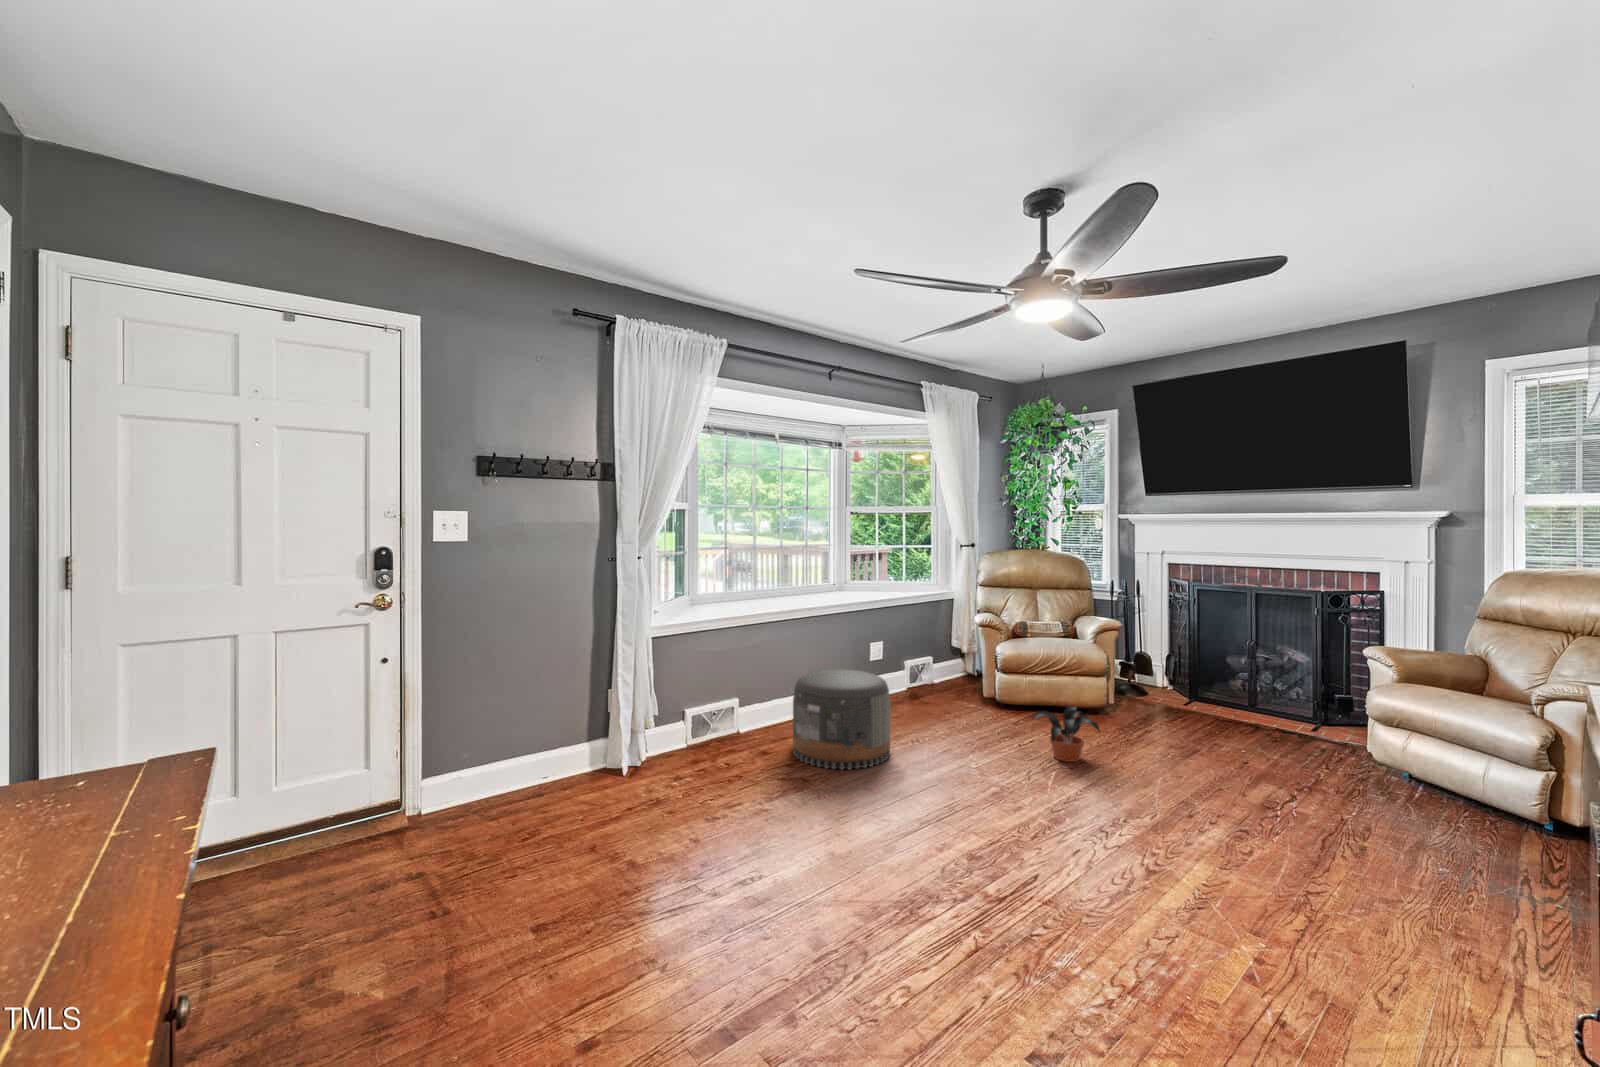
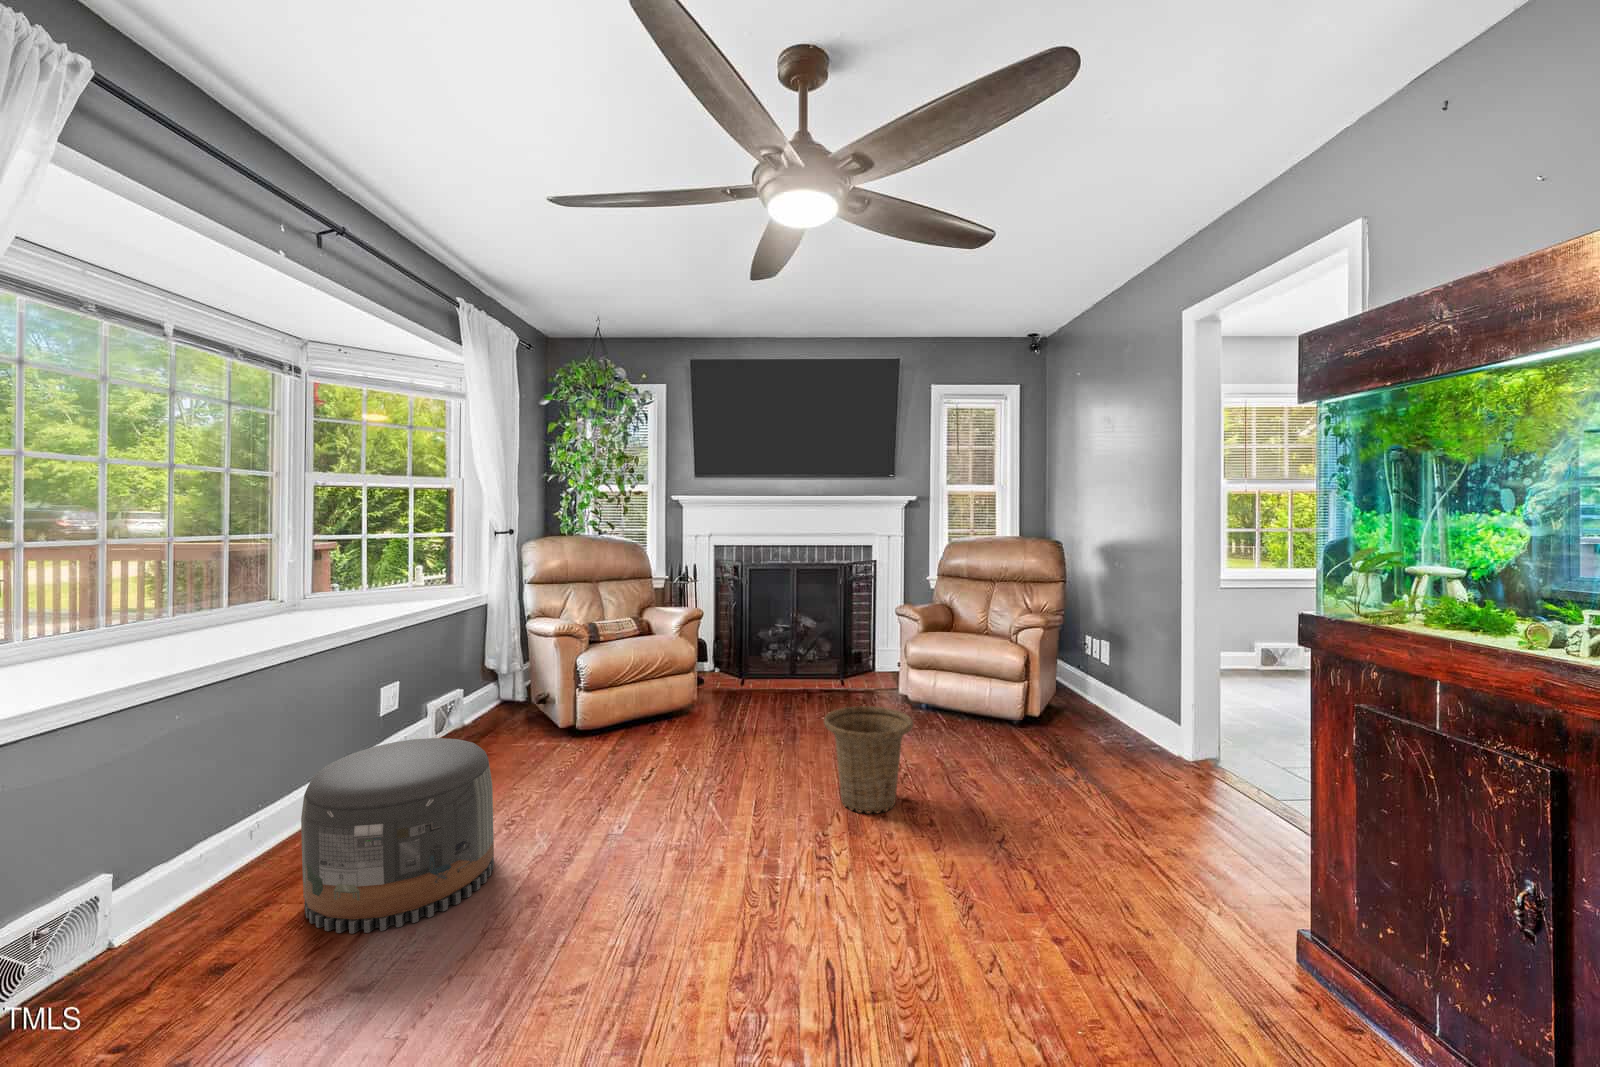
potted plant: present [1032,705,1100,762] -> none [667,715,743,785]
basket: none [1152,721,1251,825] -> present [824,706,913,814]

